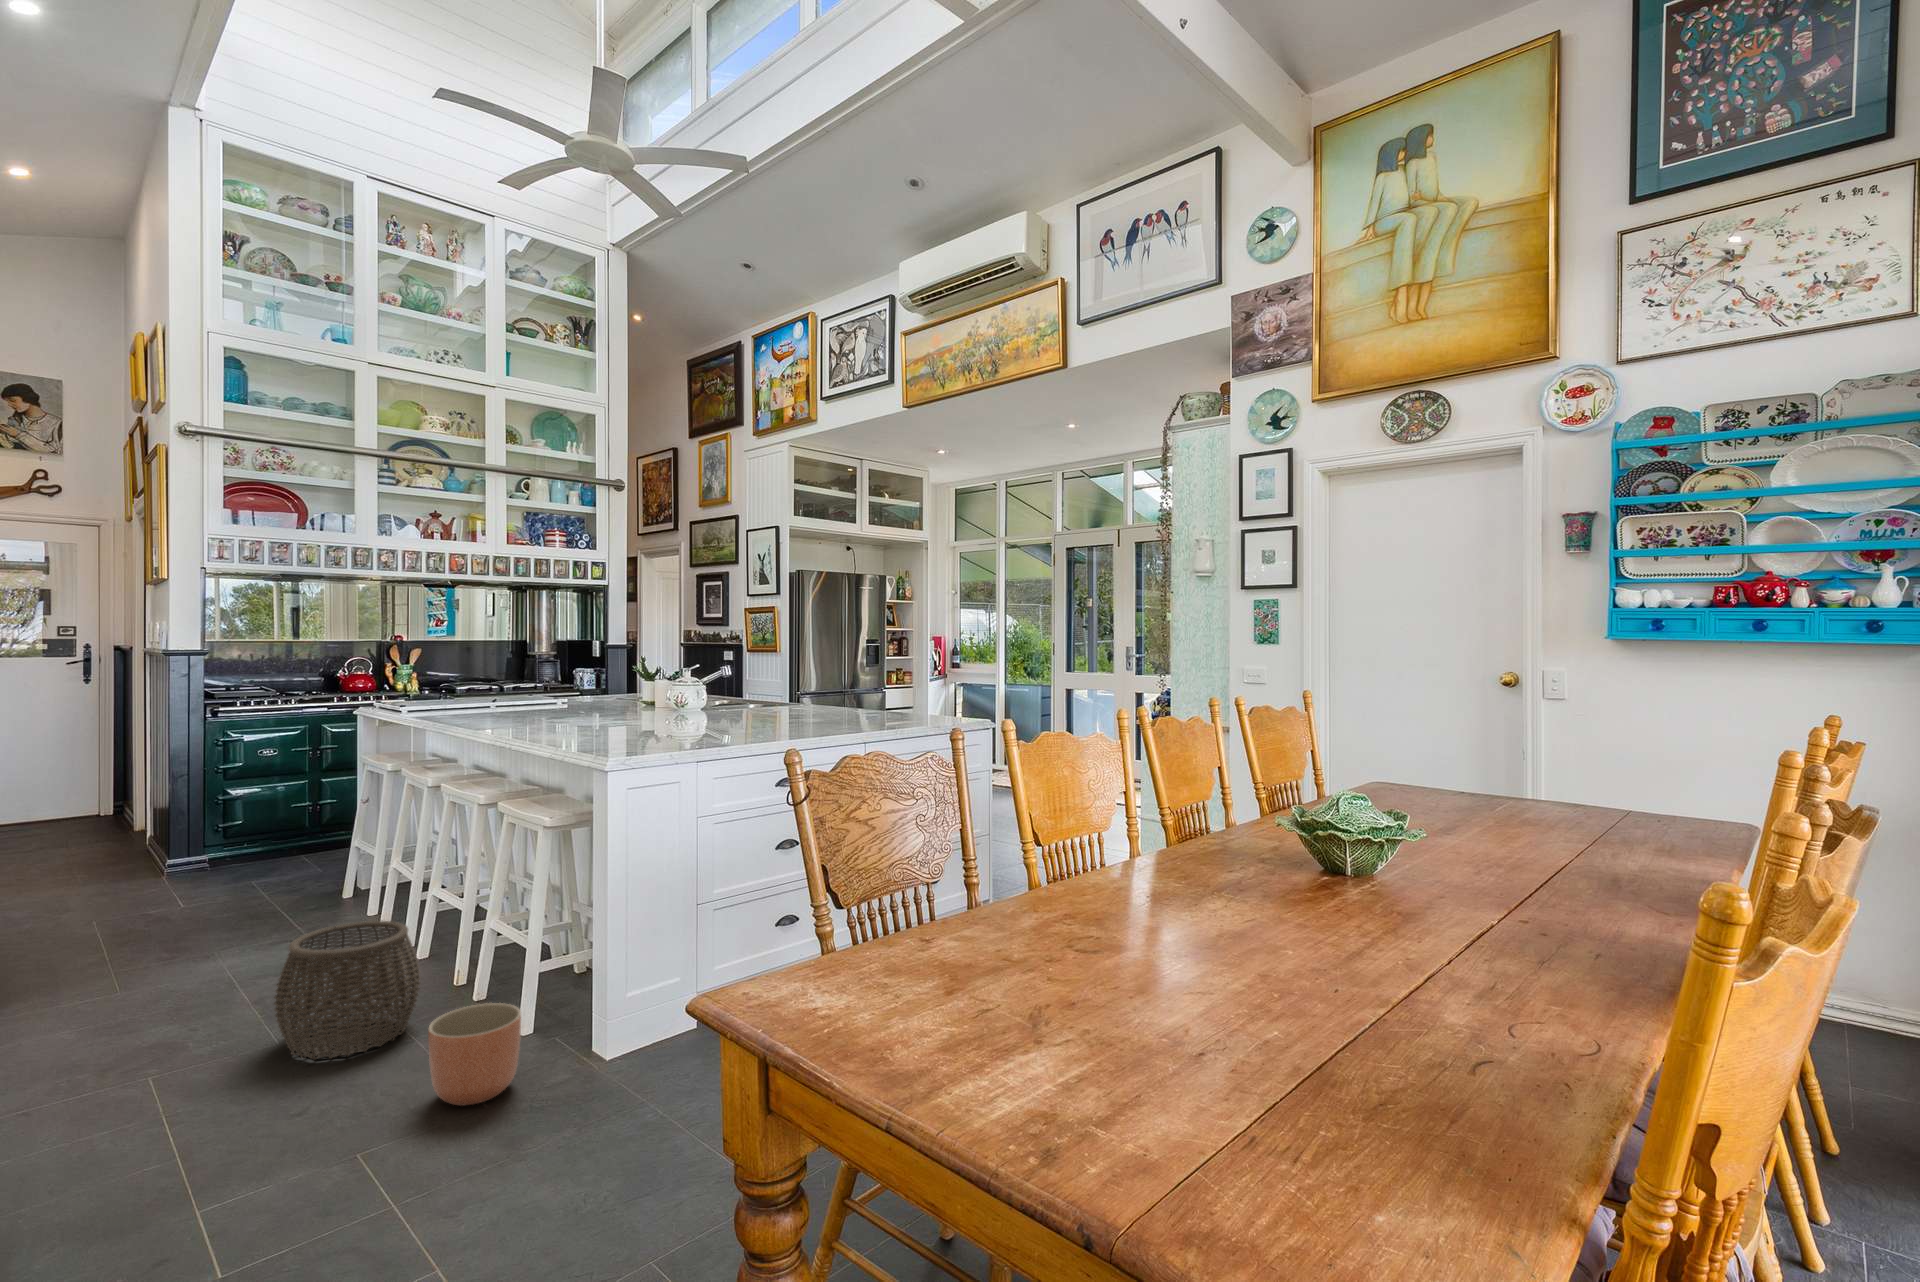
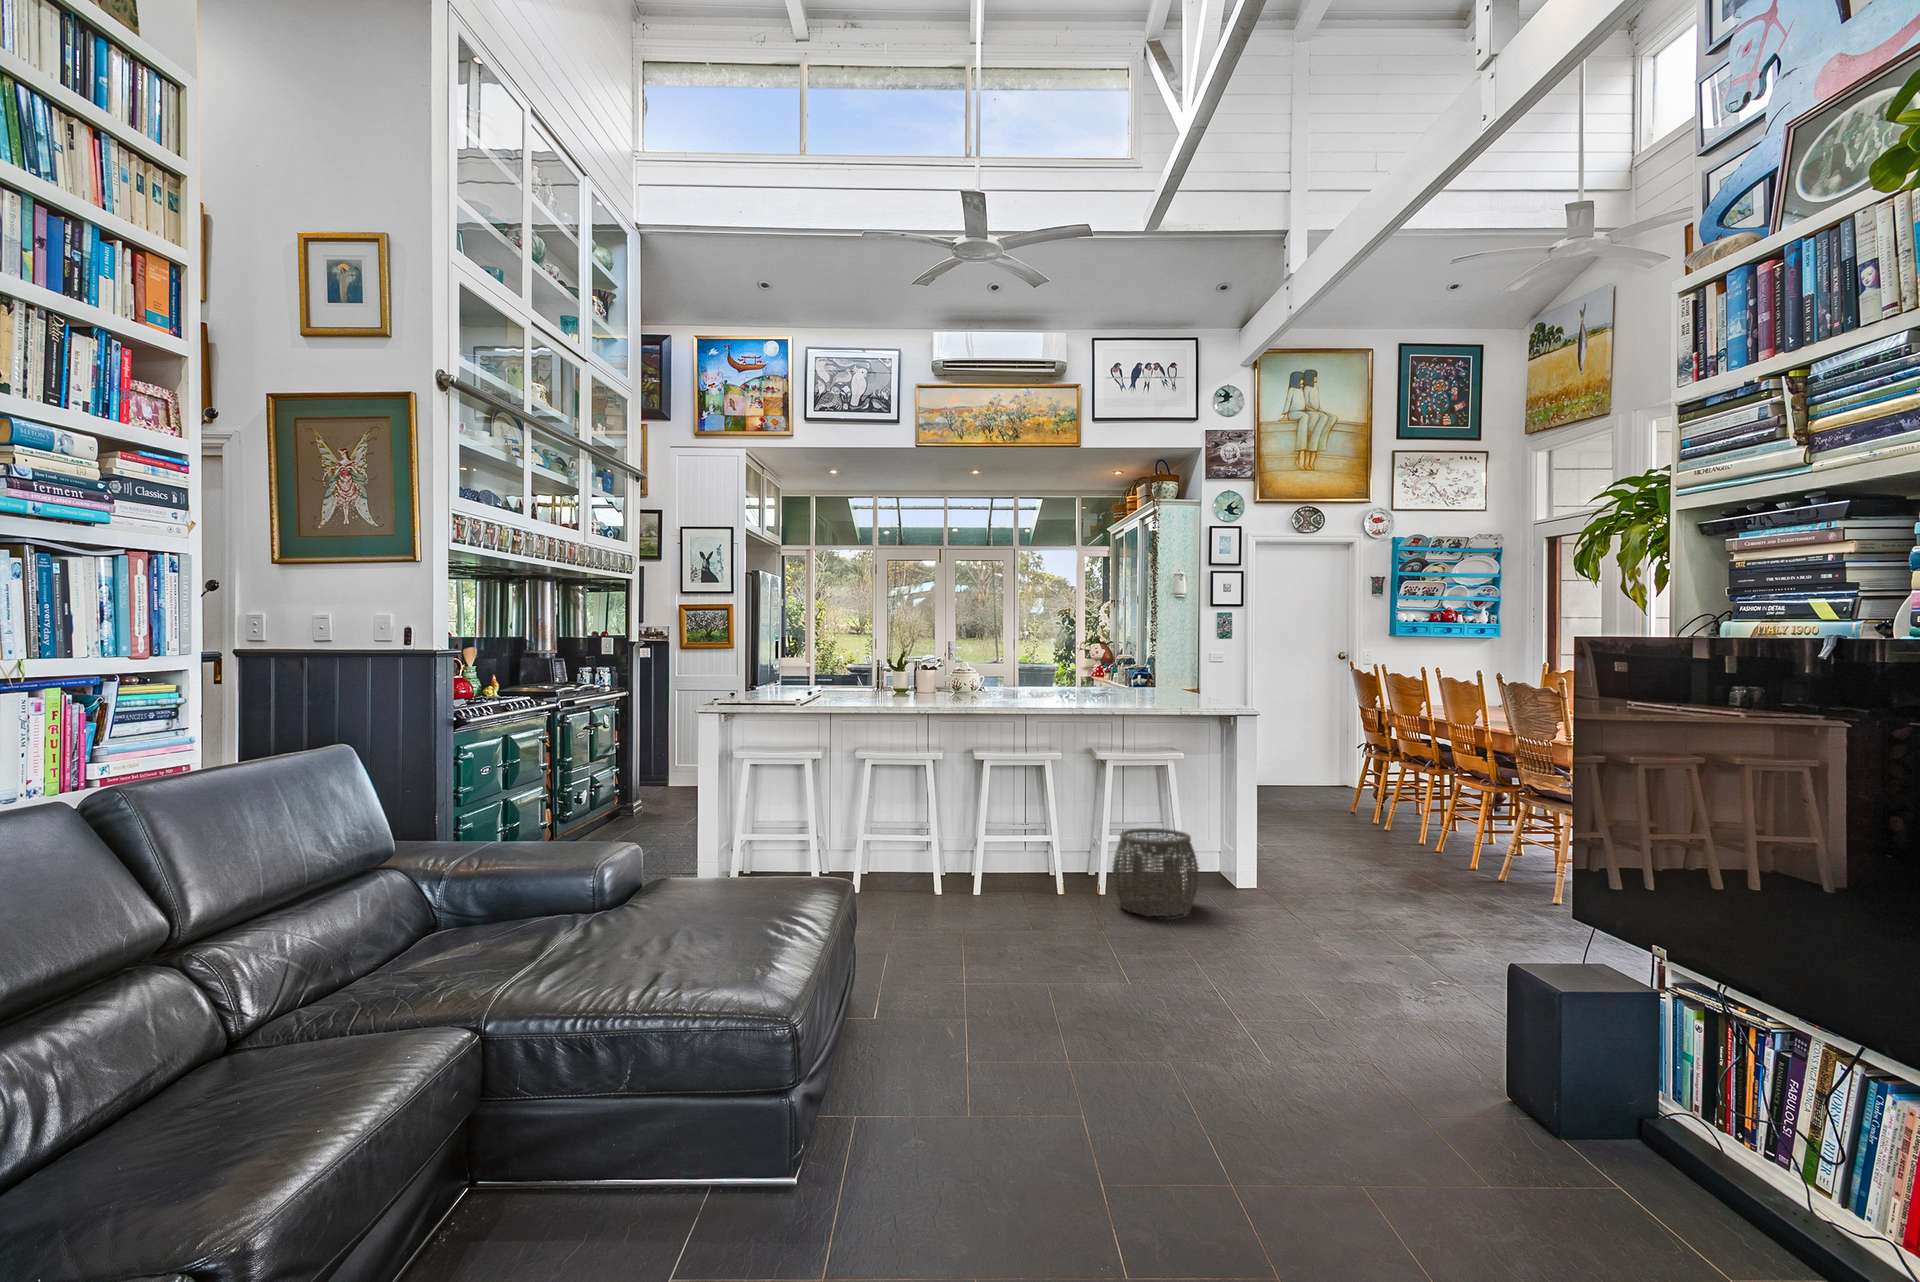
planter: present [428,1003,521,1105] -> none [1262,849,1314,902]

